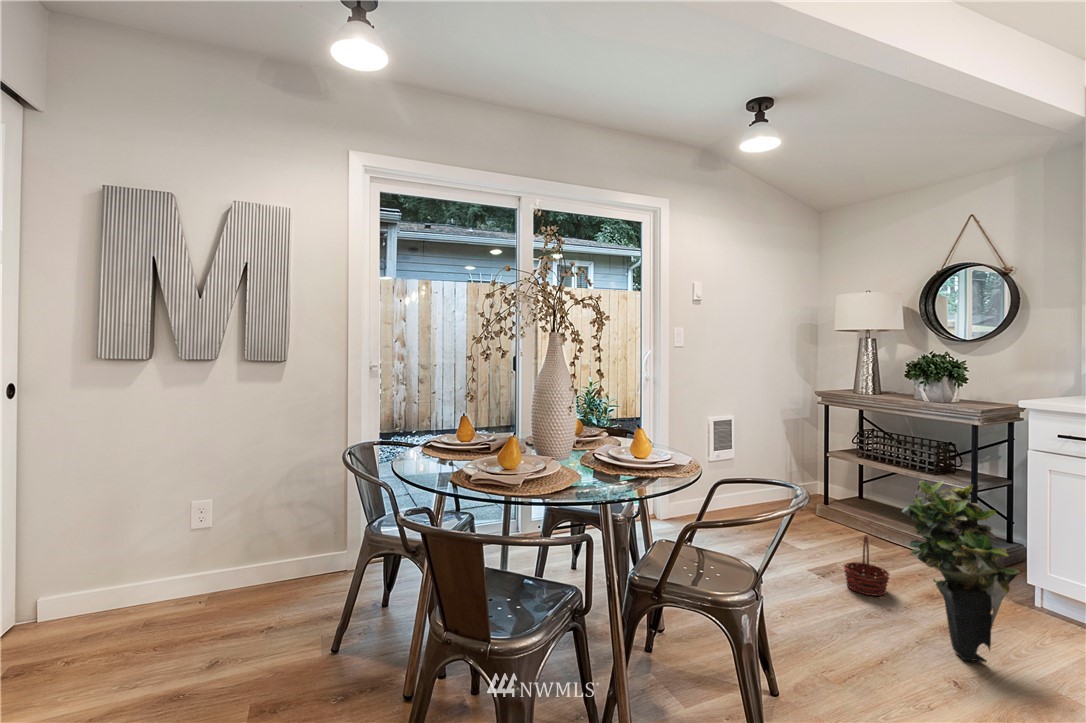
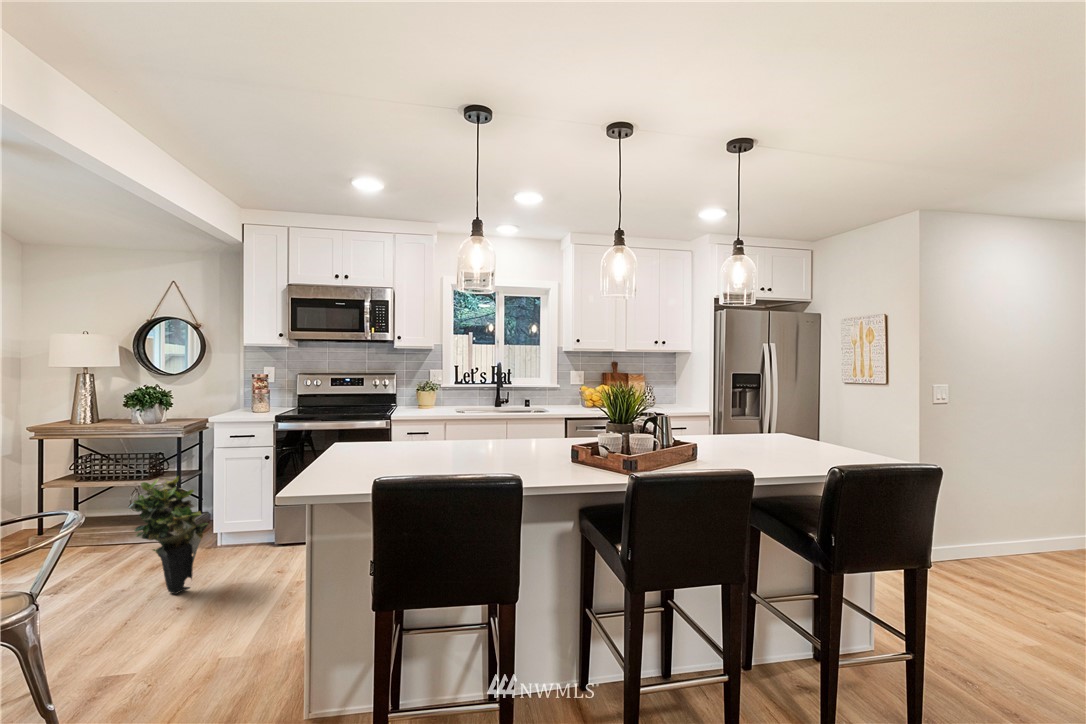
basket: present [843,535,890,596] -> none [72,540,117,590]

